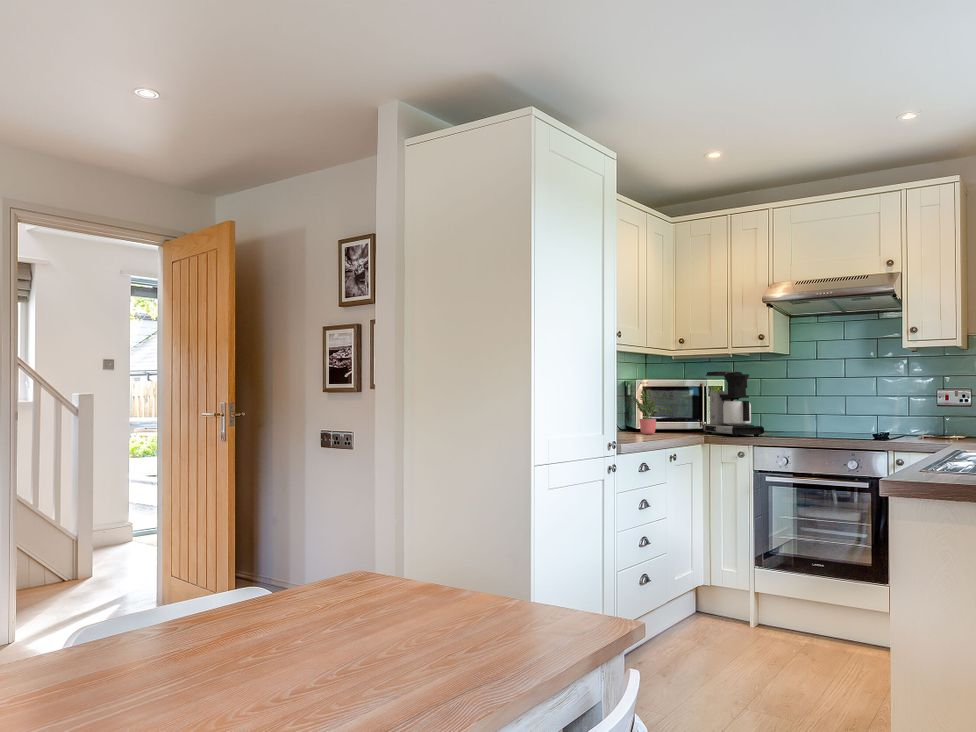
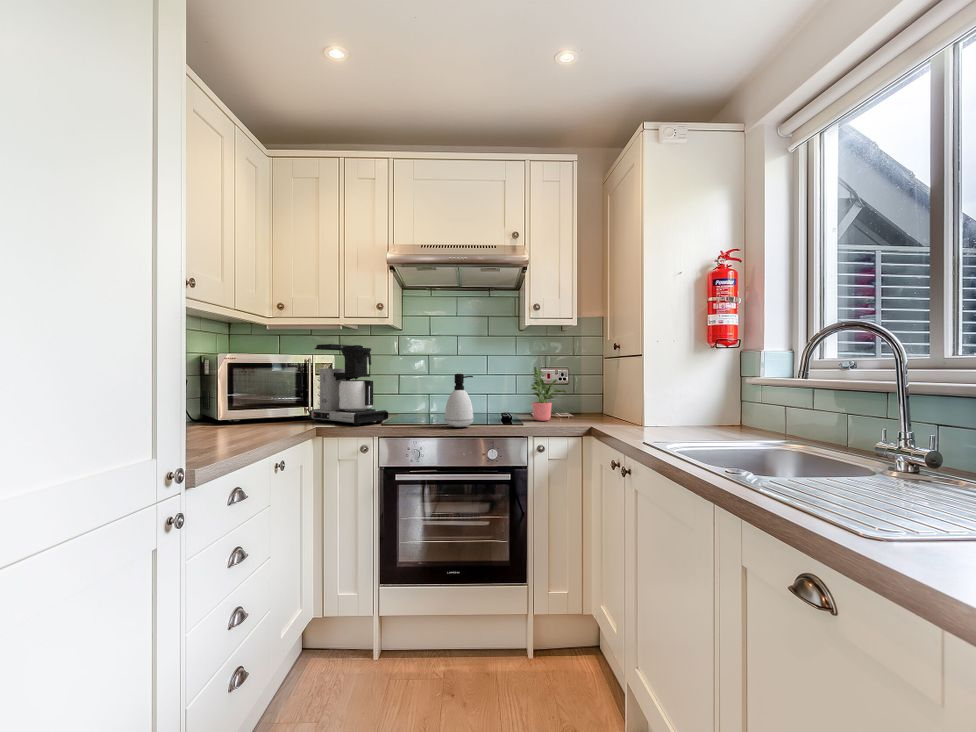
potted plant: present [633,389,672,434] -> present [532,367,566,421]
soap dispenser: none [806,395,833,441] -> present [445,374,473,427]

